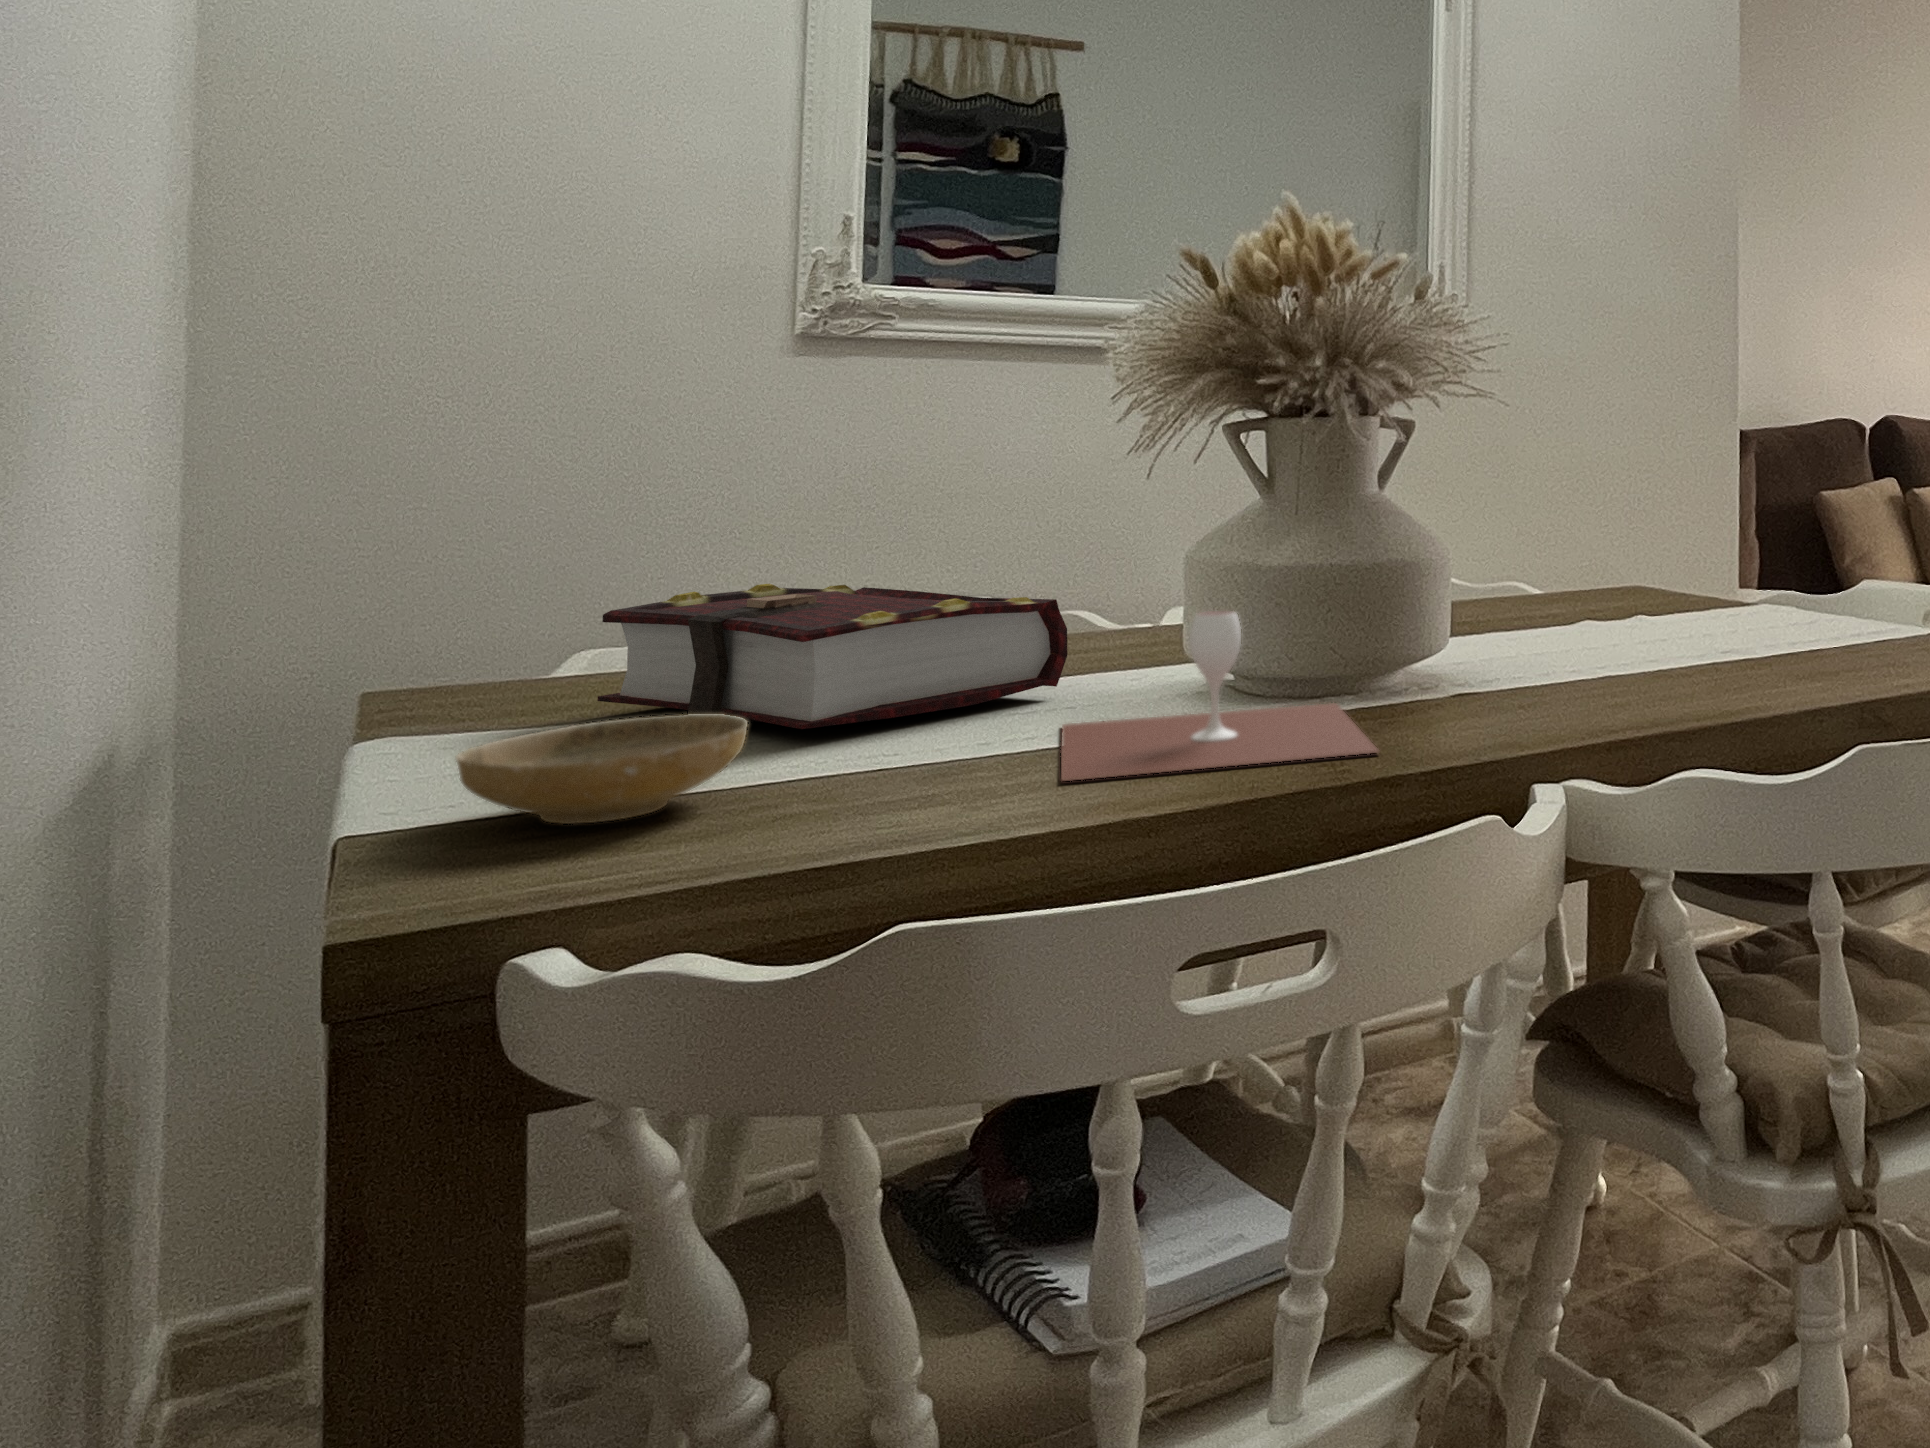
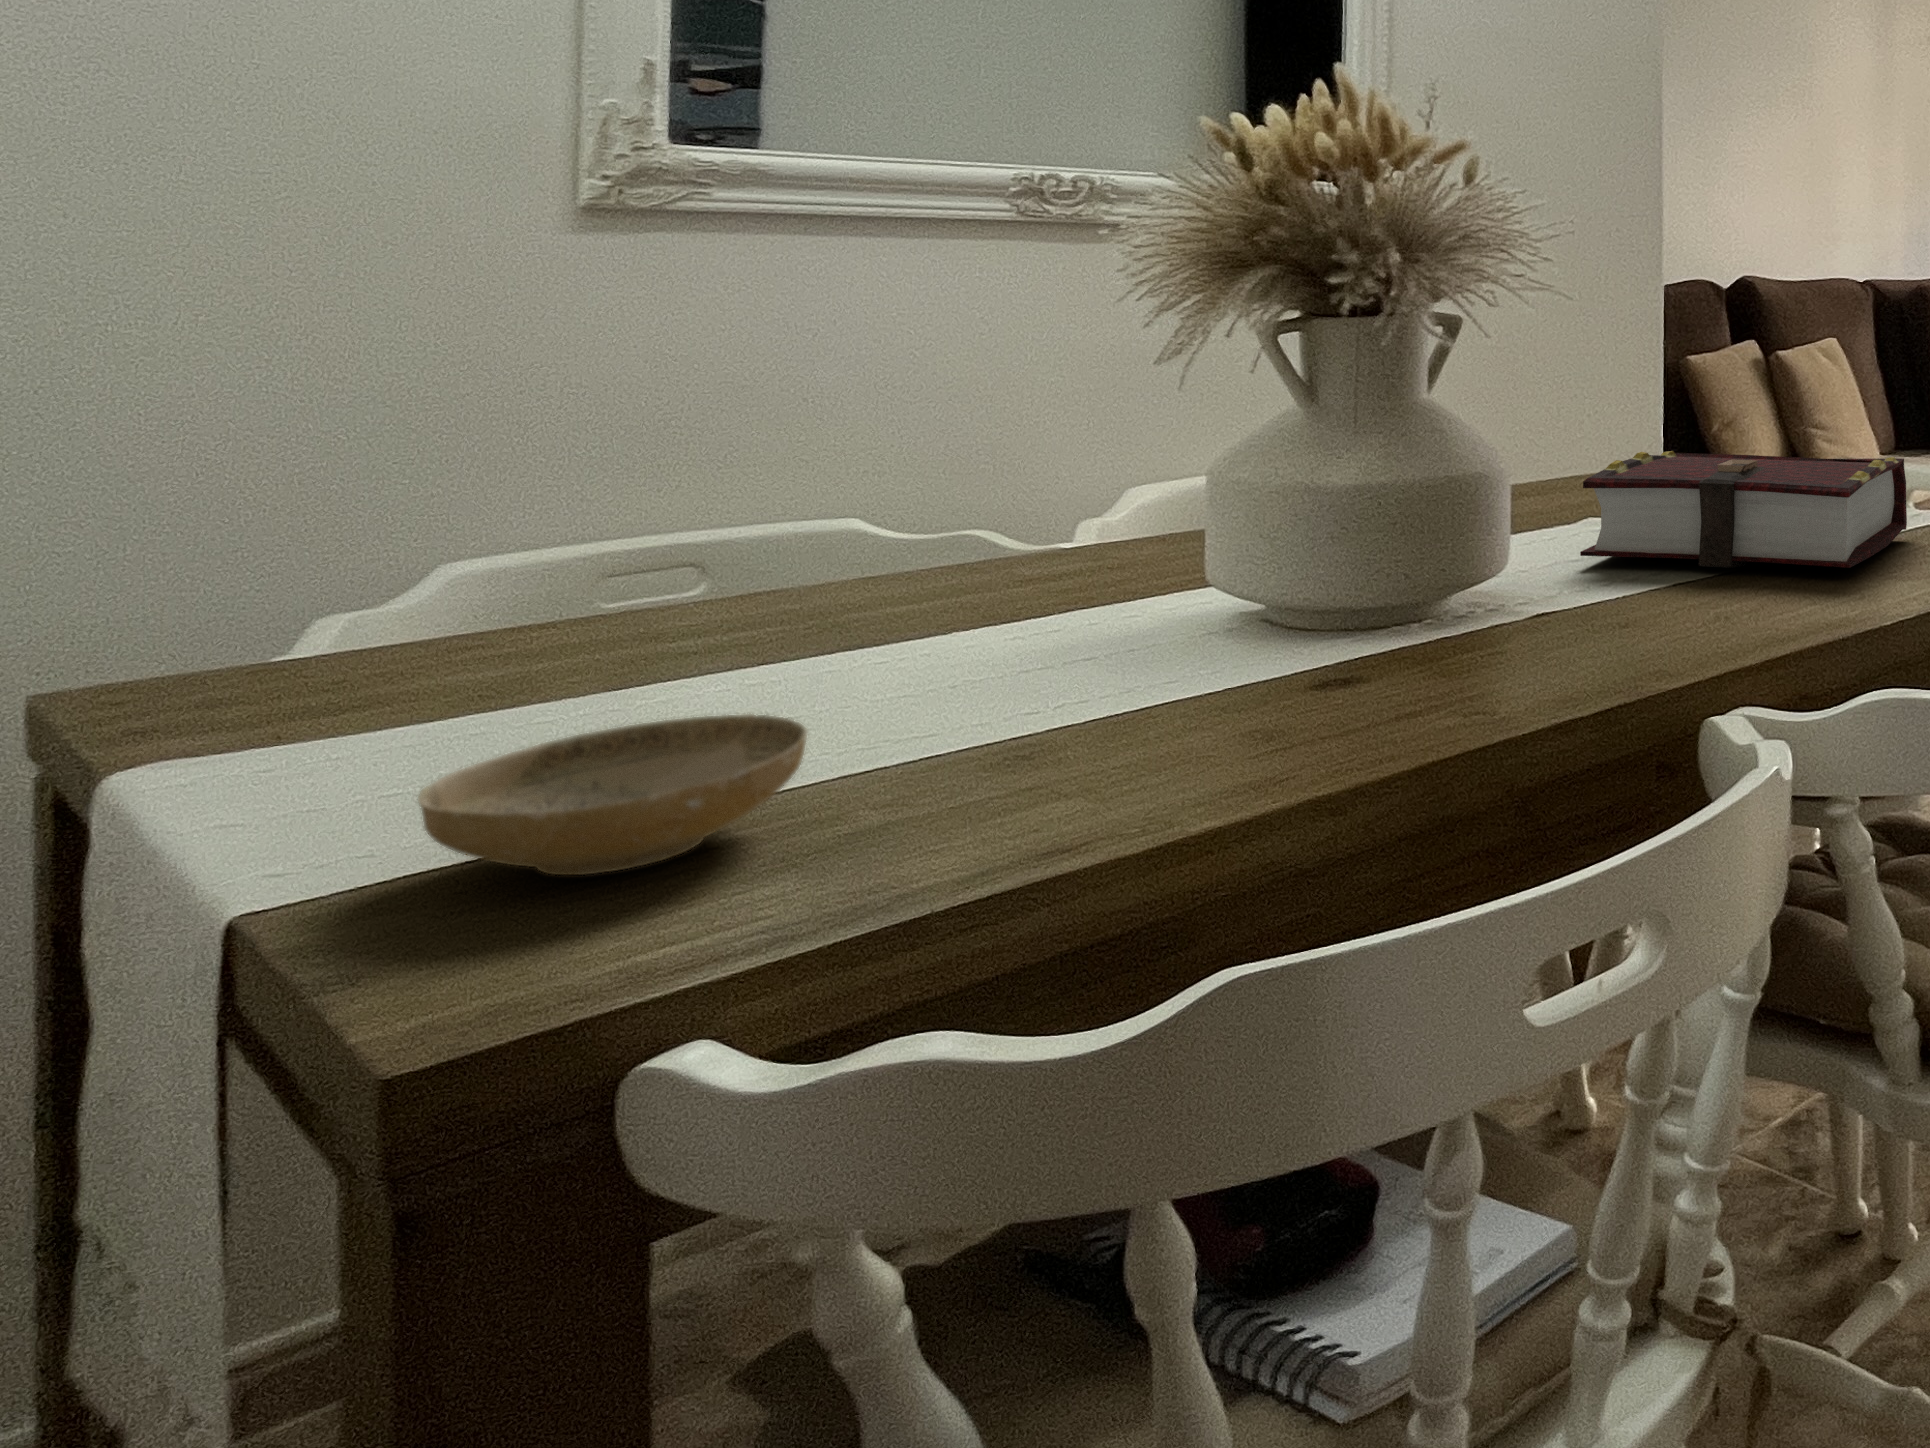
book: present [598,584,1068,729] -> present [1580,451,1907,568]
wine glass: present [1061,611,1378,781] -> none [1120,548,1542,762]

